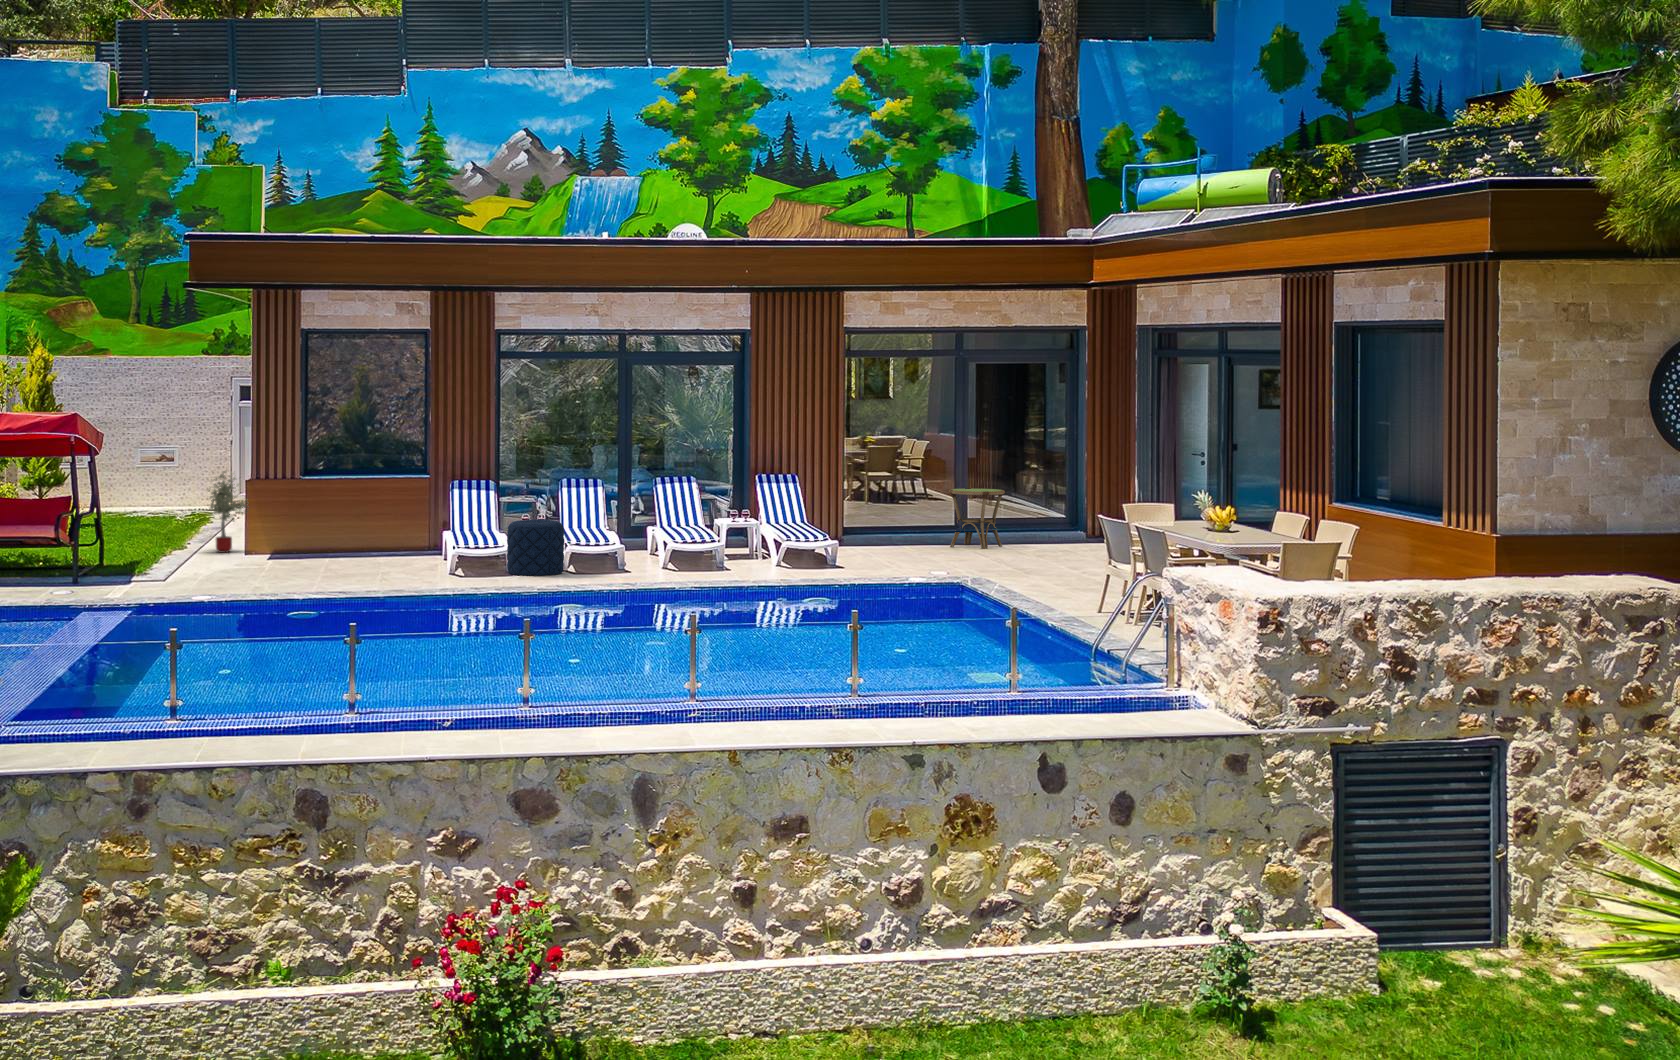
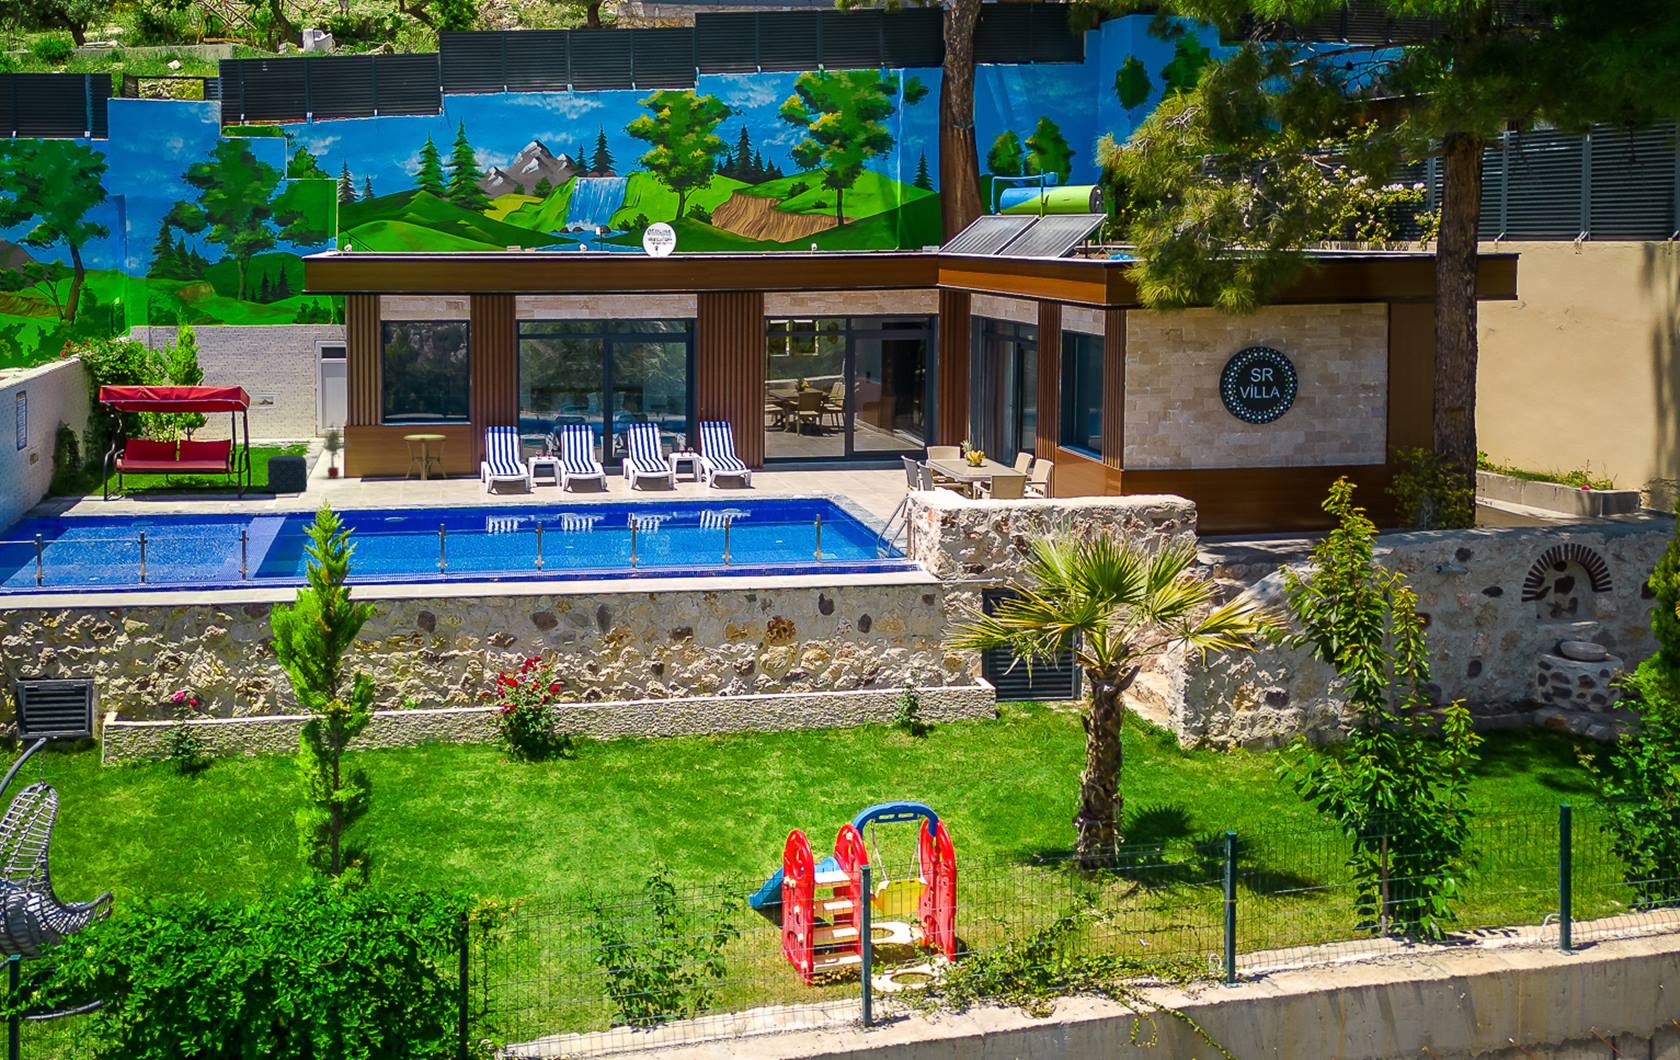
side table: present [949,489,1005,549] -> present [404,435,447,480]
pouf: present [507,519,565,576] -> present [268,455,307,493]

